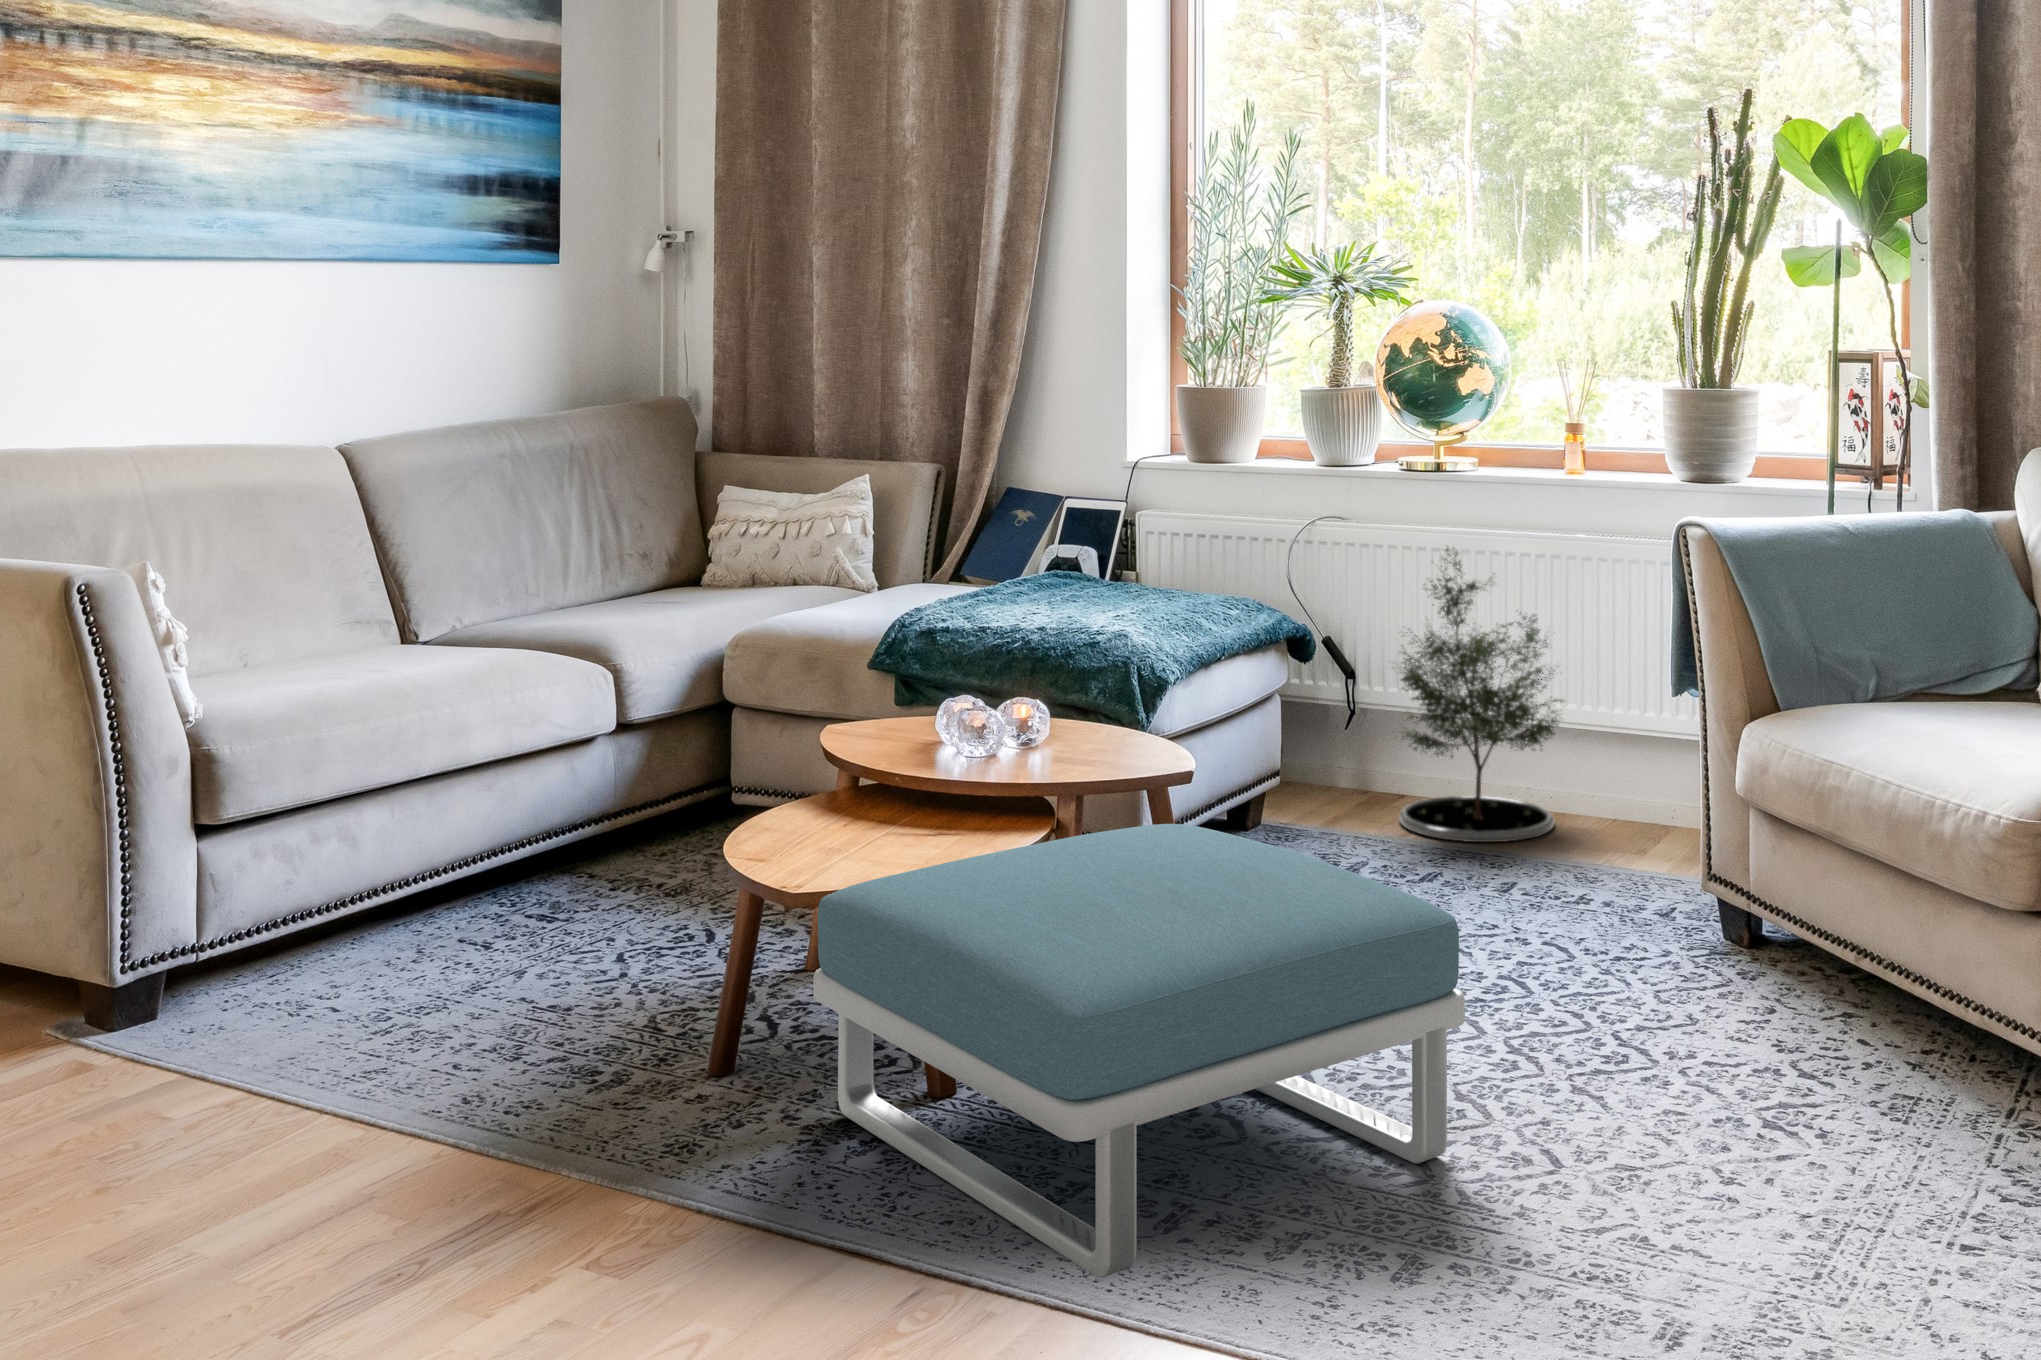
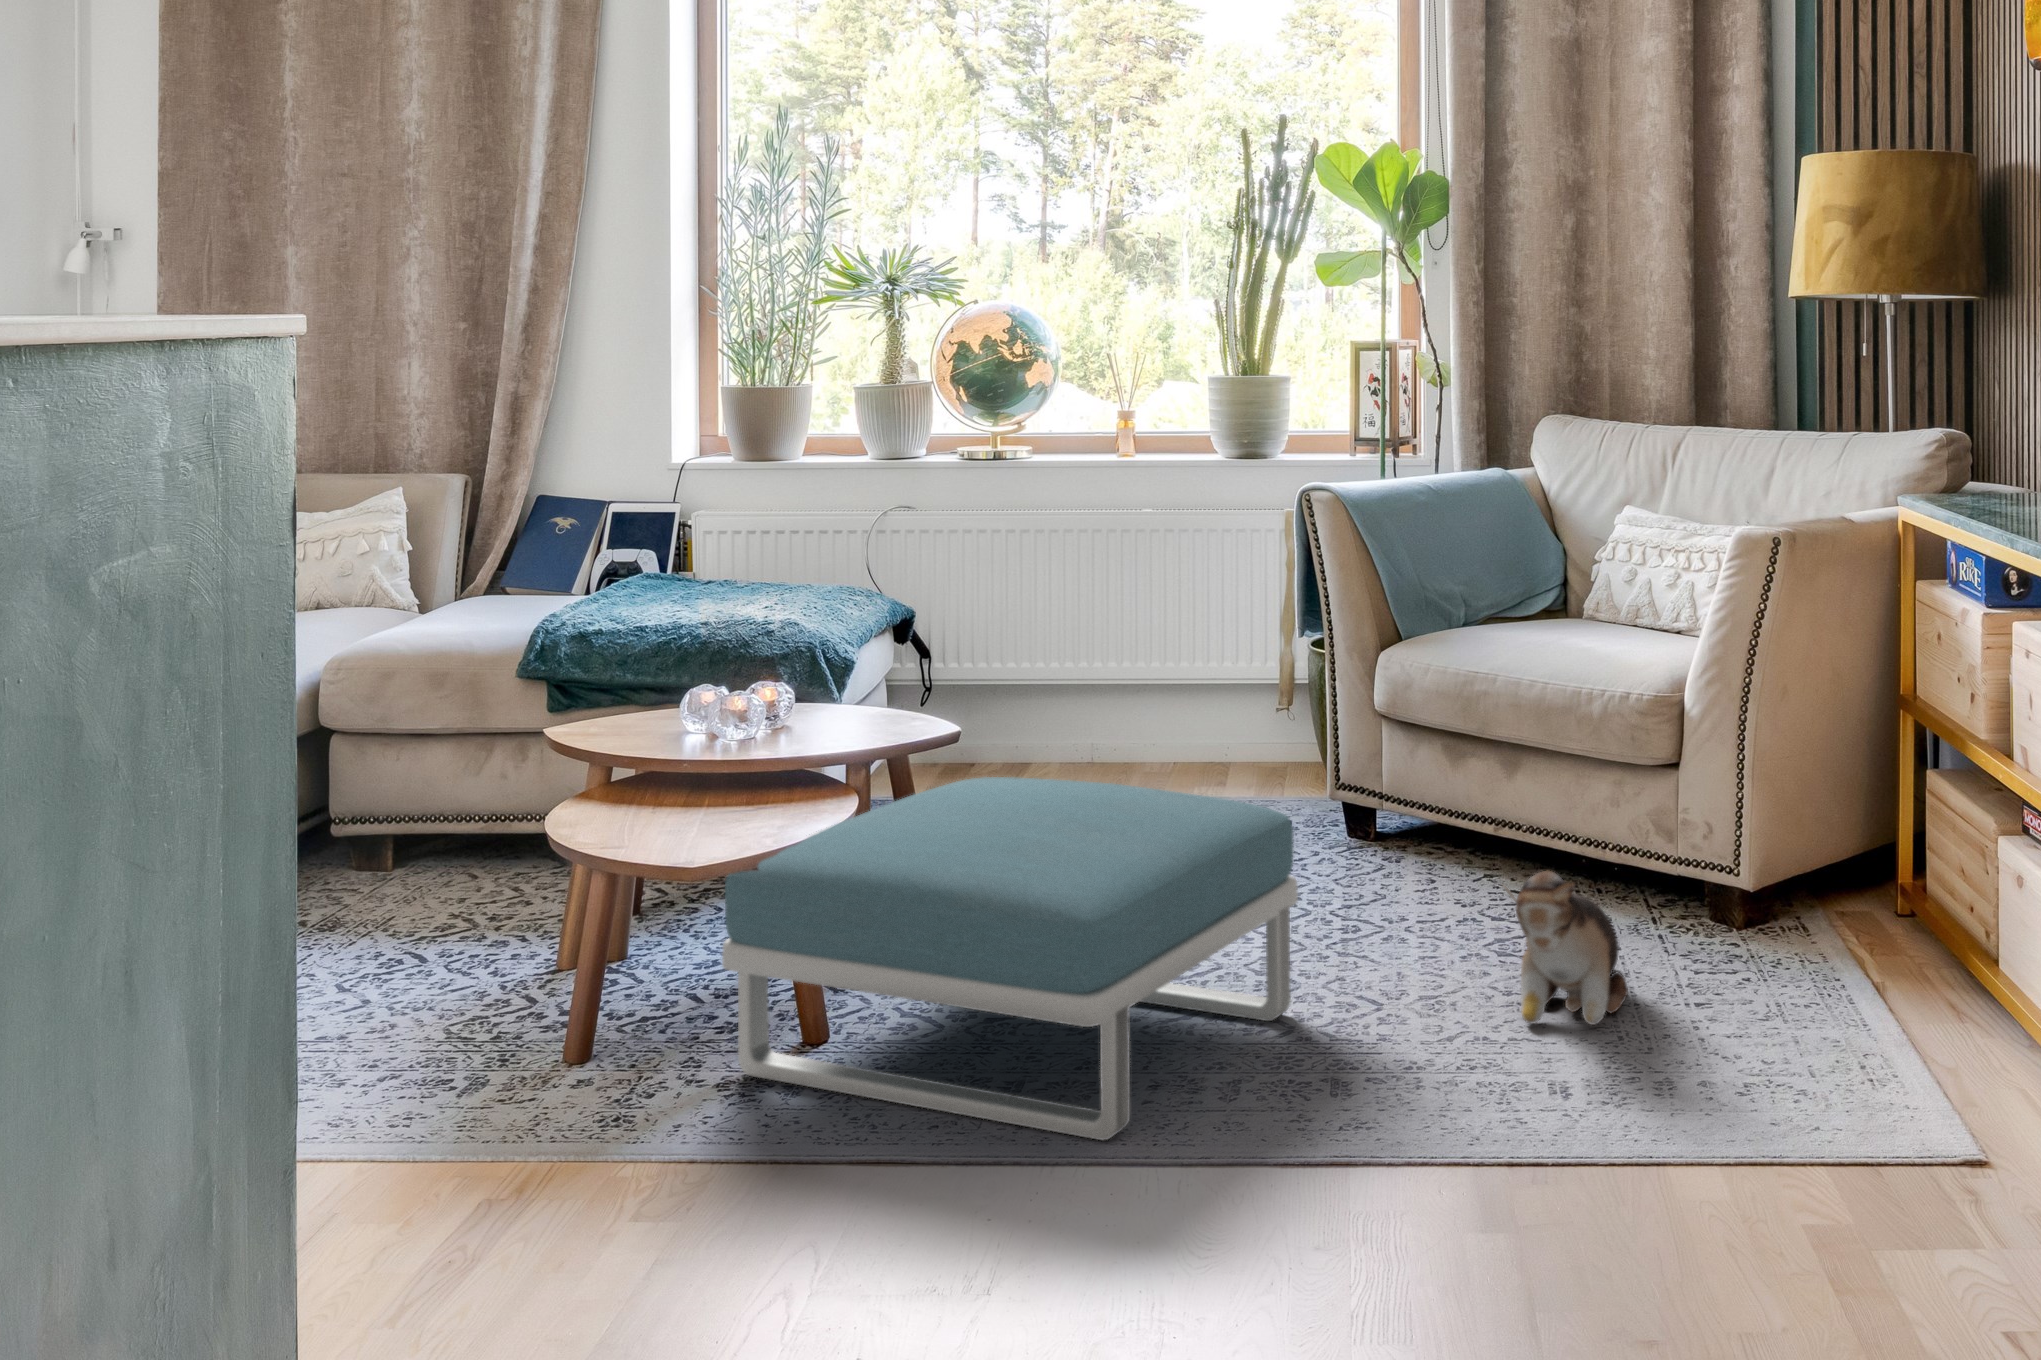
potted tree: present [1392,545,1562,842] -> none [993,522,1151,790]
plush toy: none [1665,1041,1898,1255] -> present [1505,871,1628,1025]

